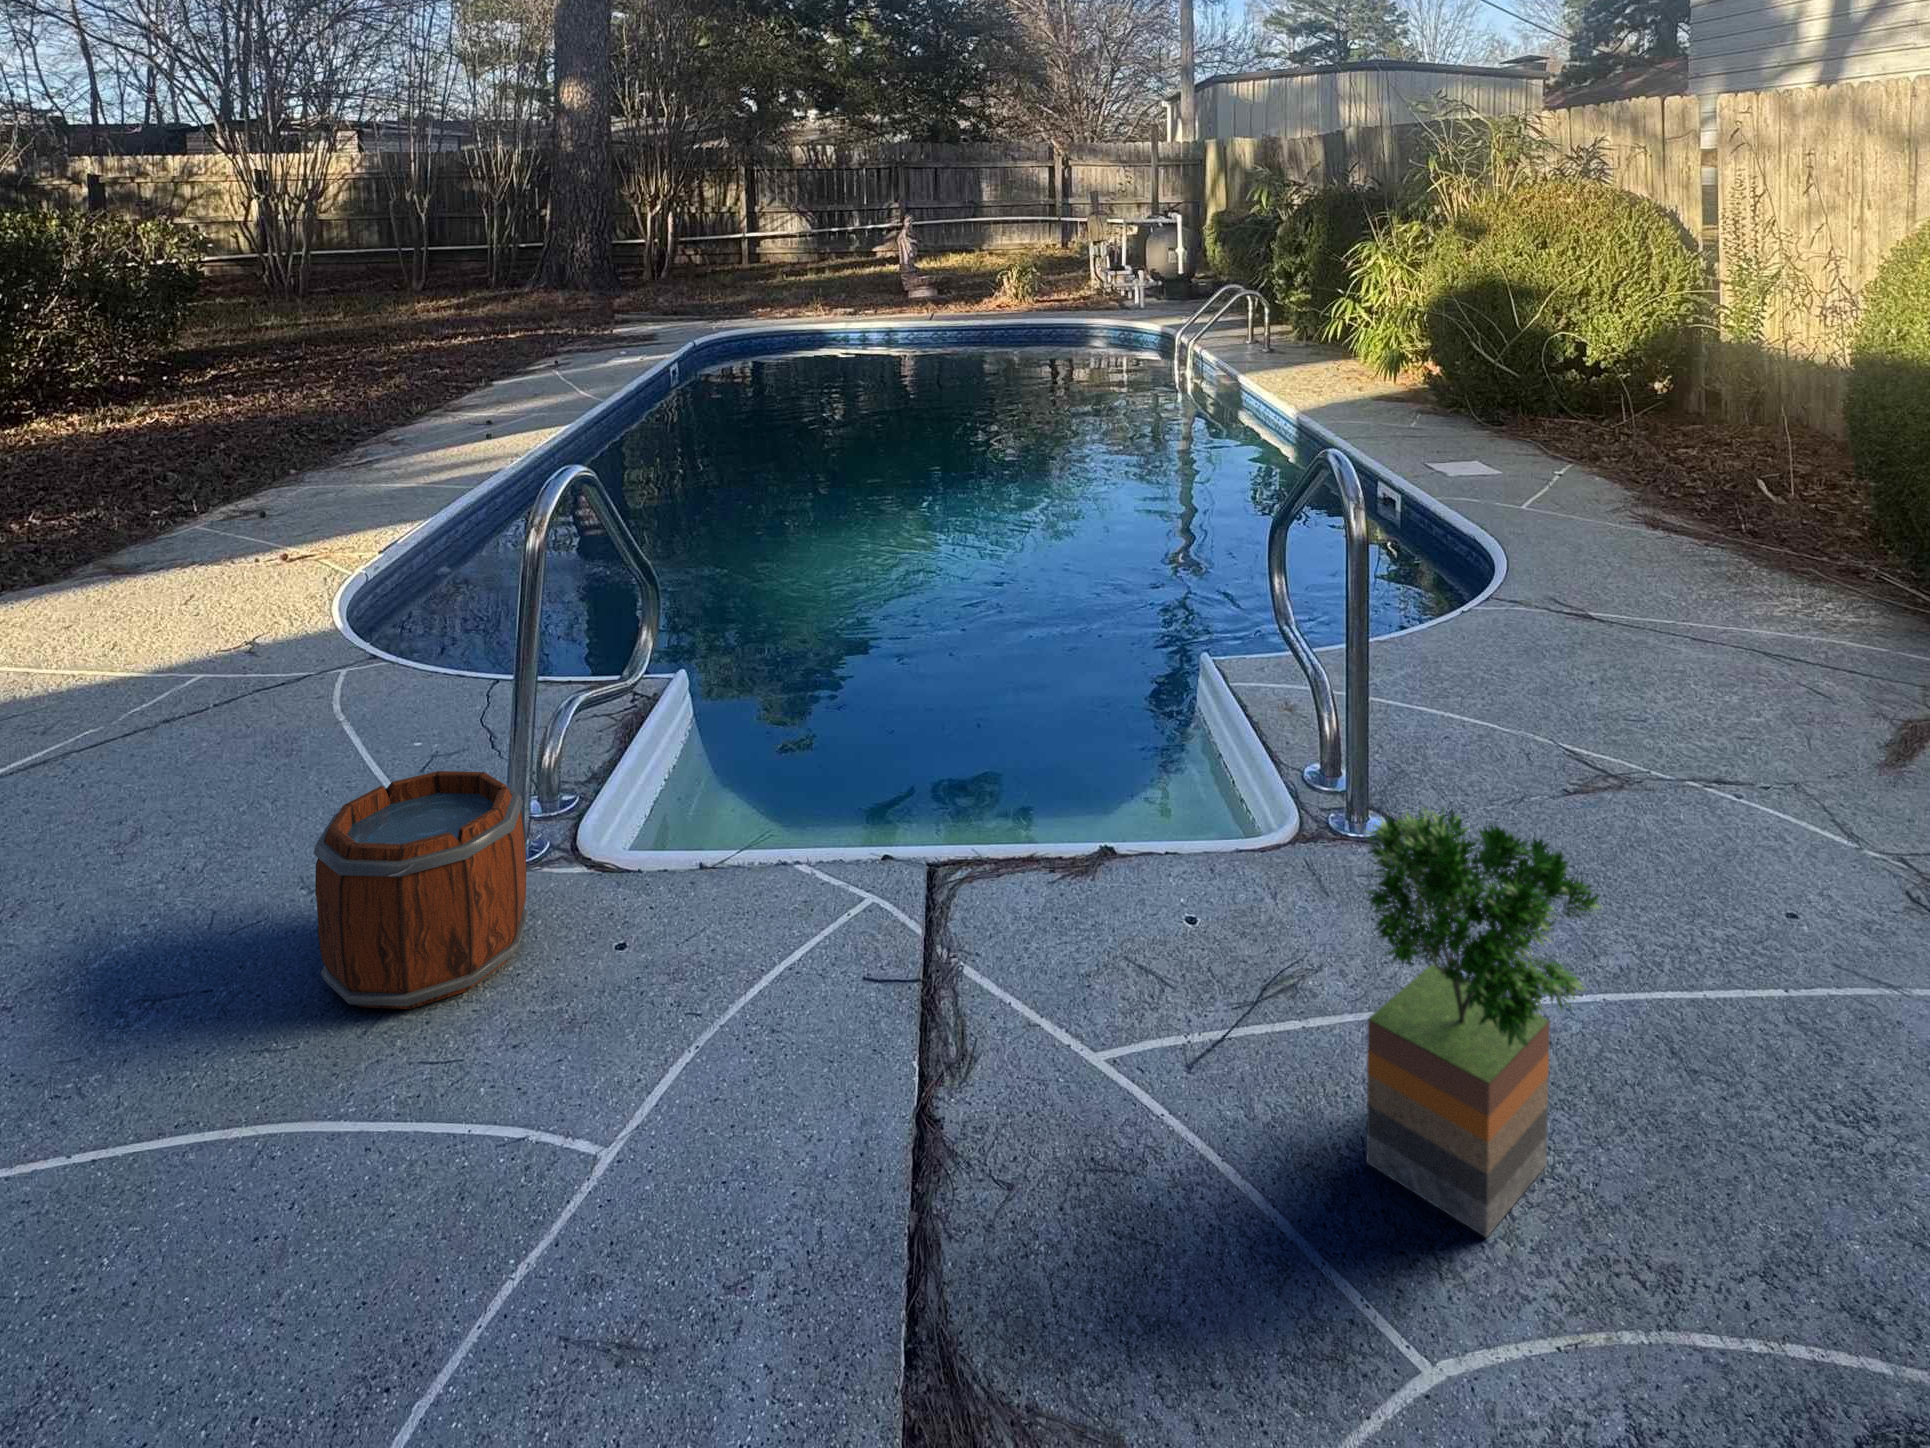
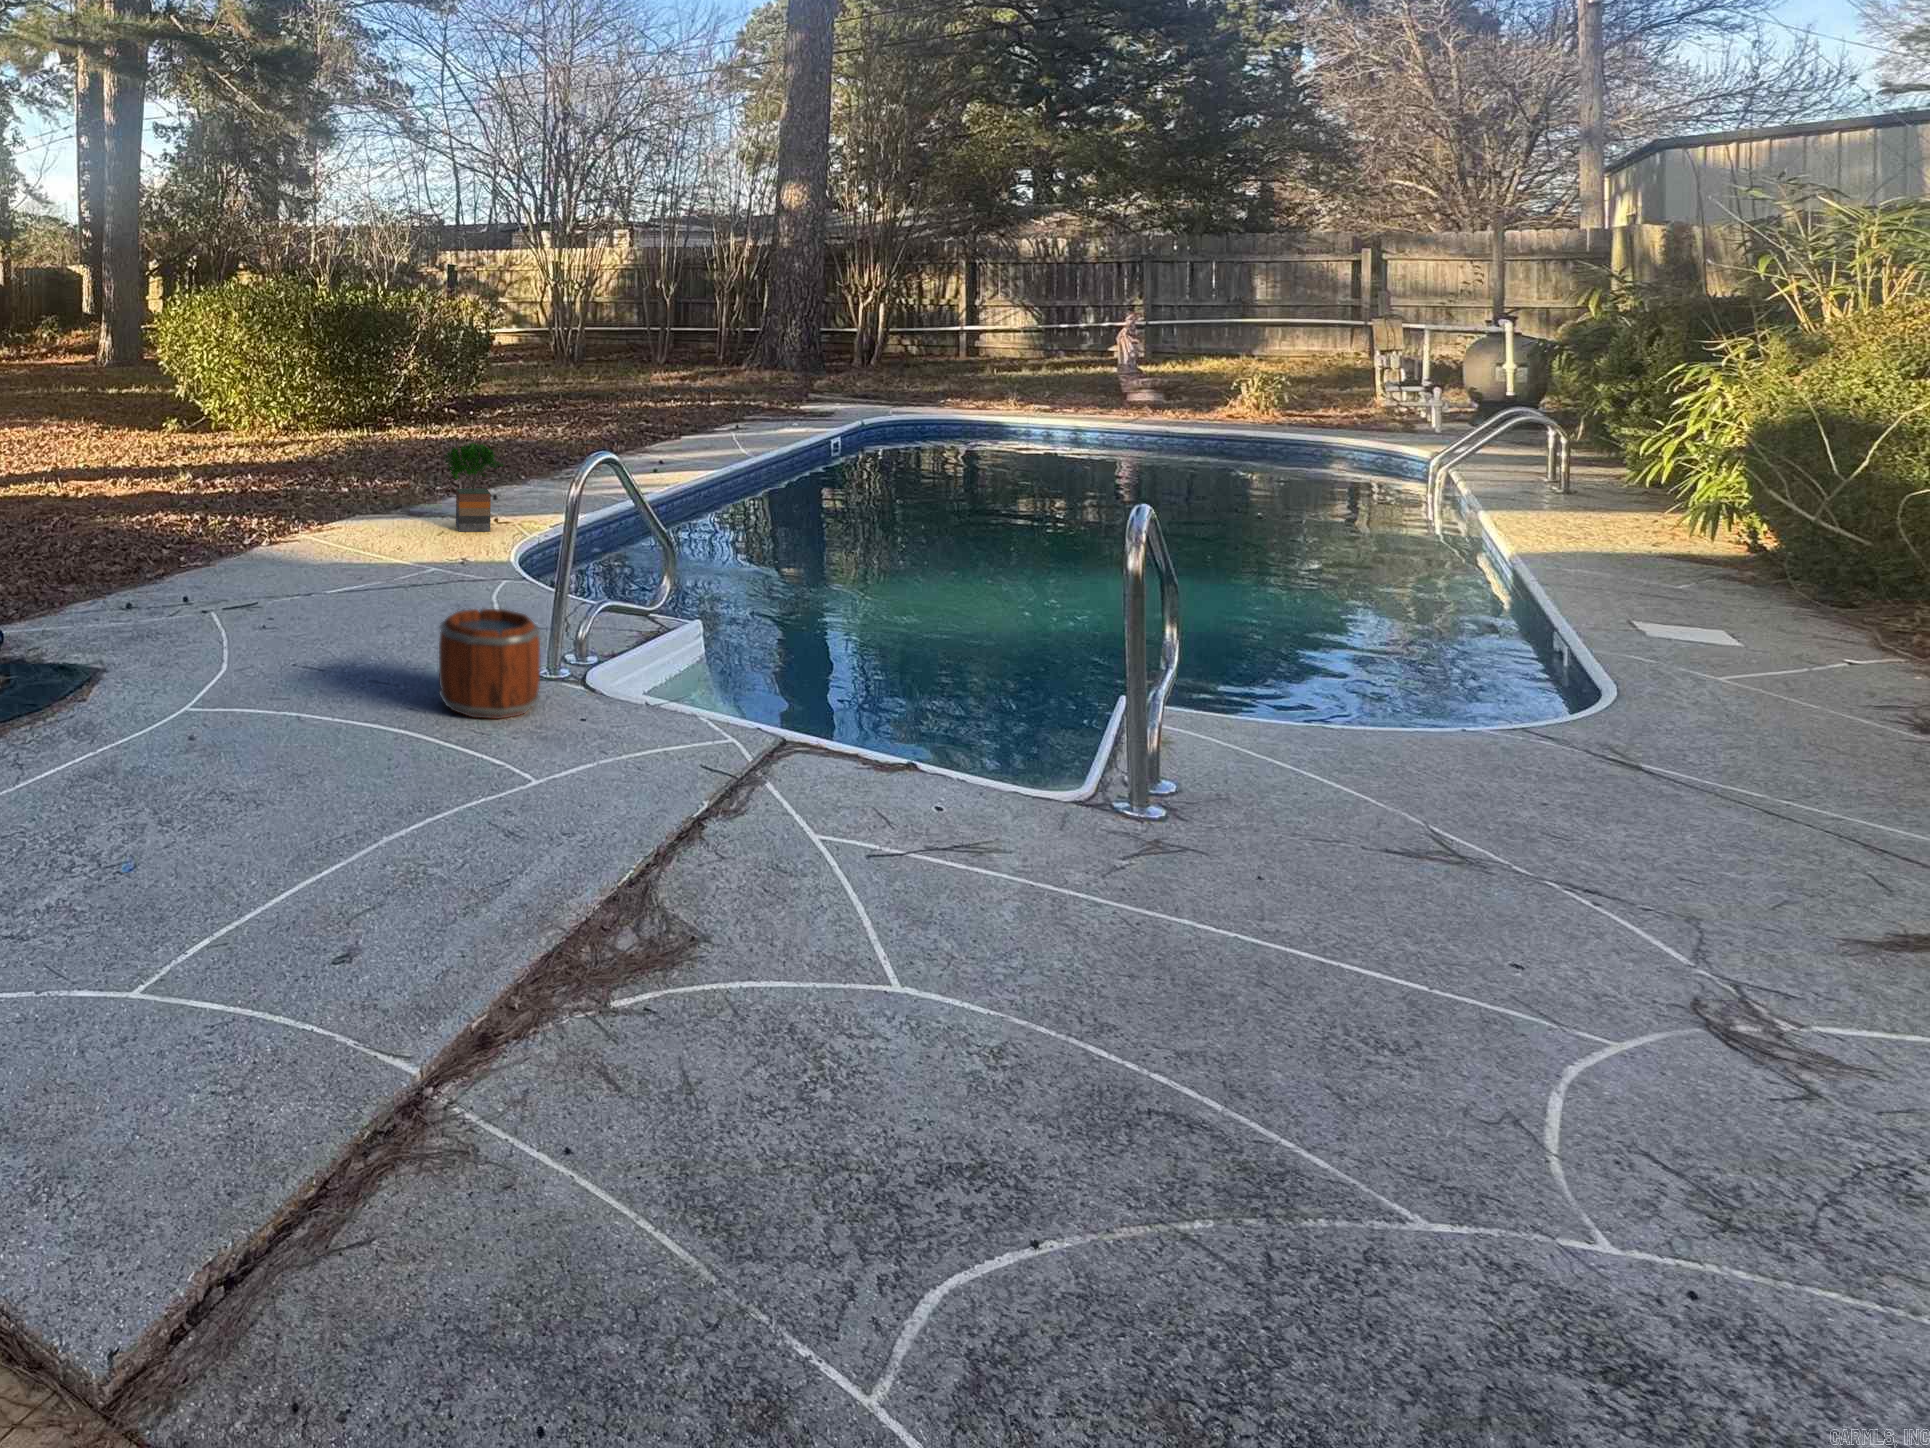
potted tree: present [1366,809,1603,1237] -> present [444,443,503,532]

